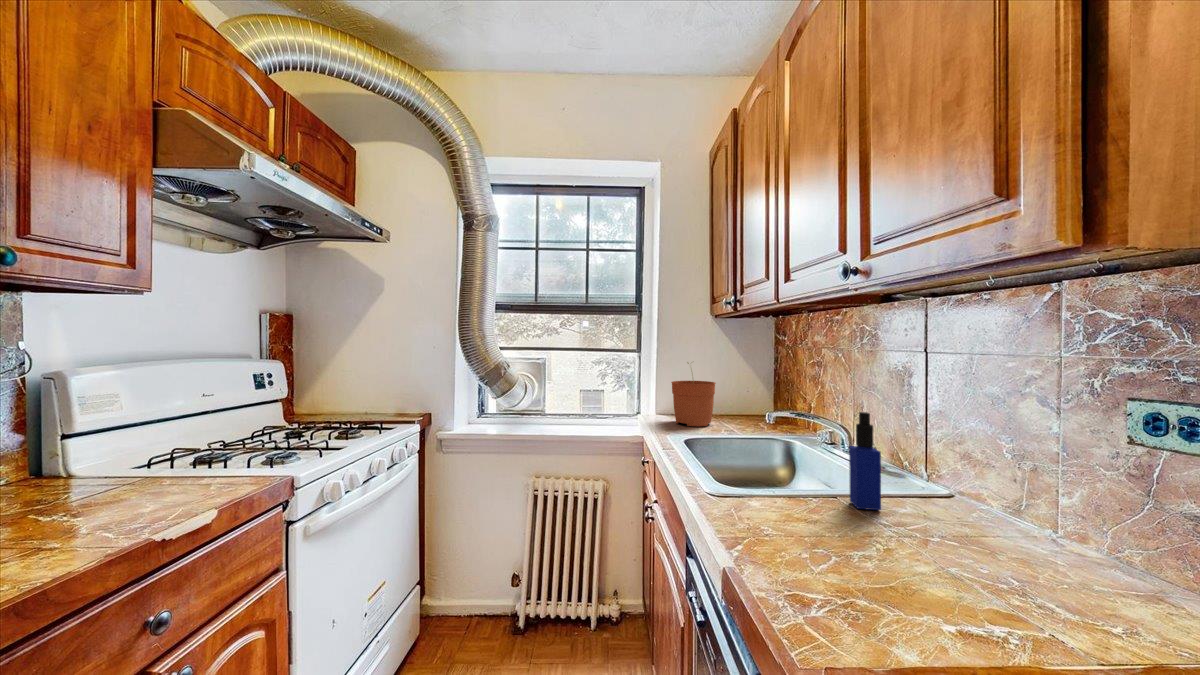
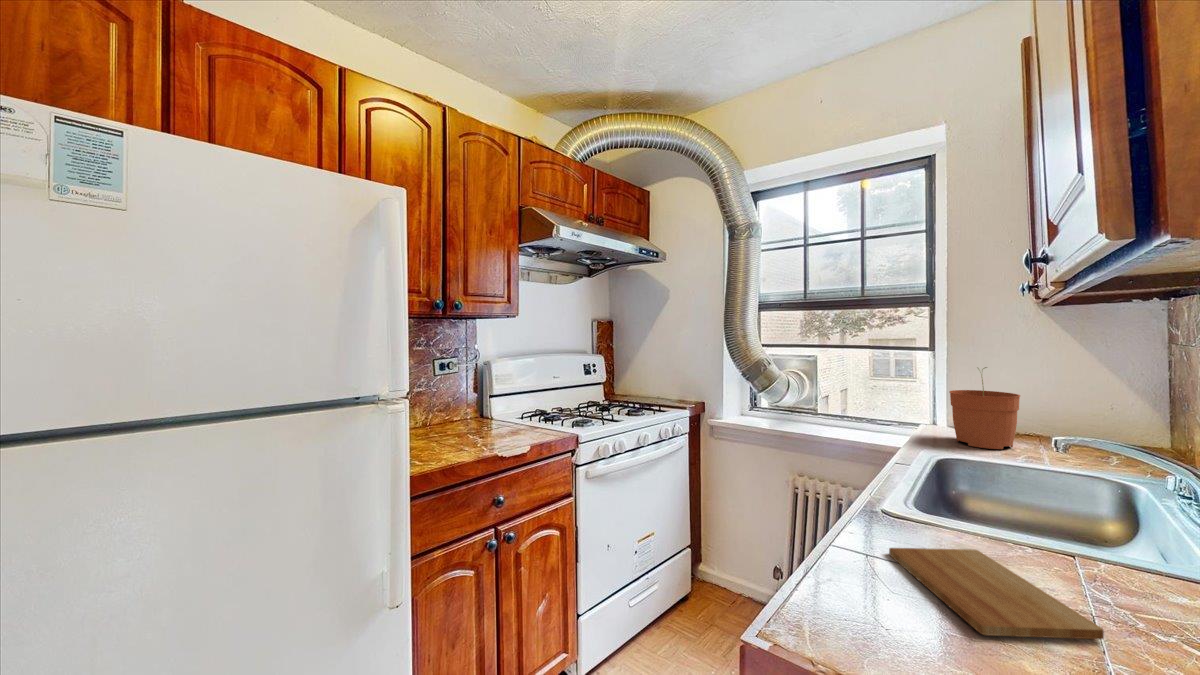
bottle: present [849,412,881,510] -> none [1095,452,1144,595]
cutting board: none [754,506,912,575] -> present [889,548,1104,639]

